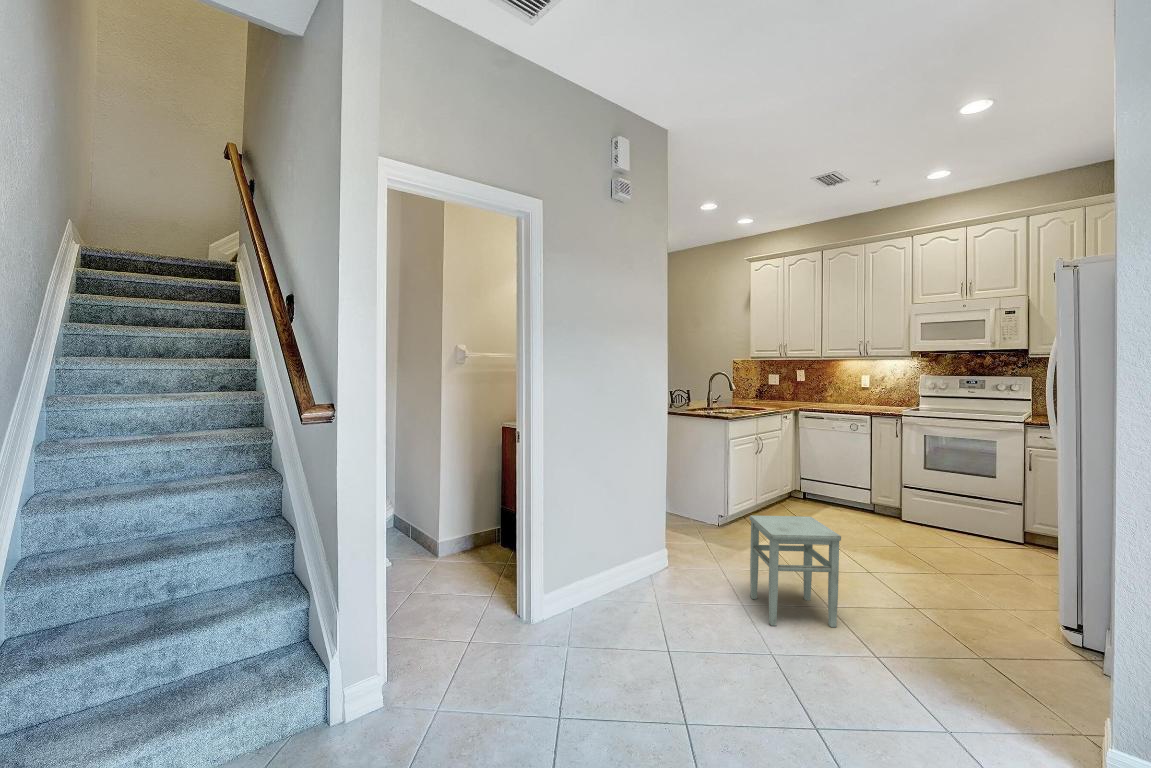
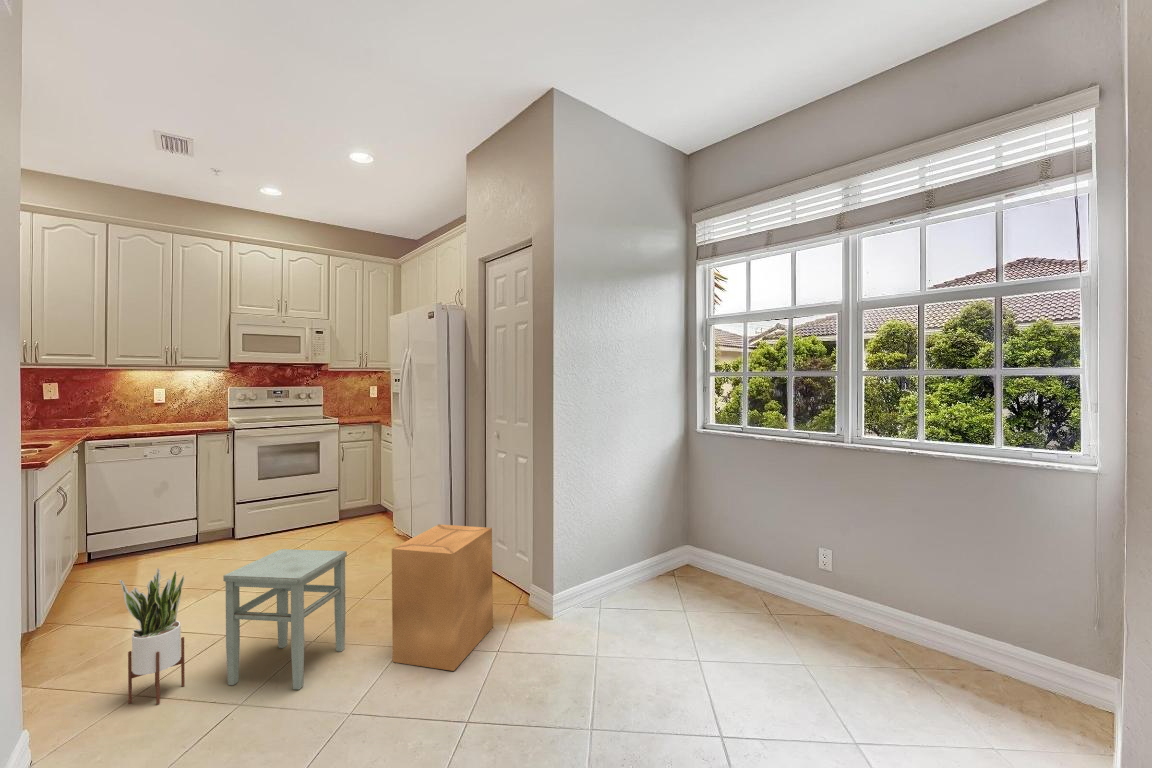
potted plant: none [704,495,743,584] -> present [119,568,185,704]
cardboard box: none [848,545,1002,718] -> present [392,524,493,671]

